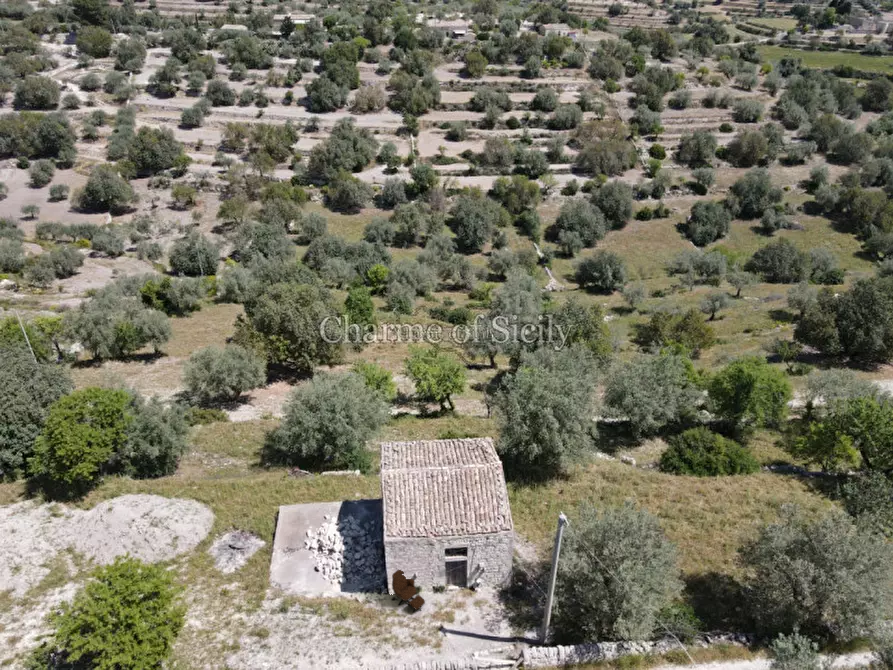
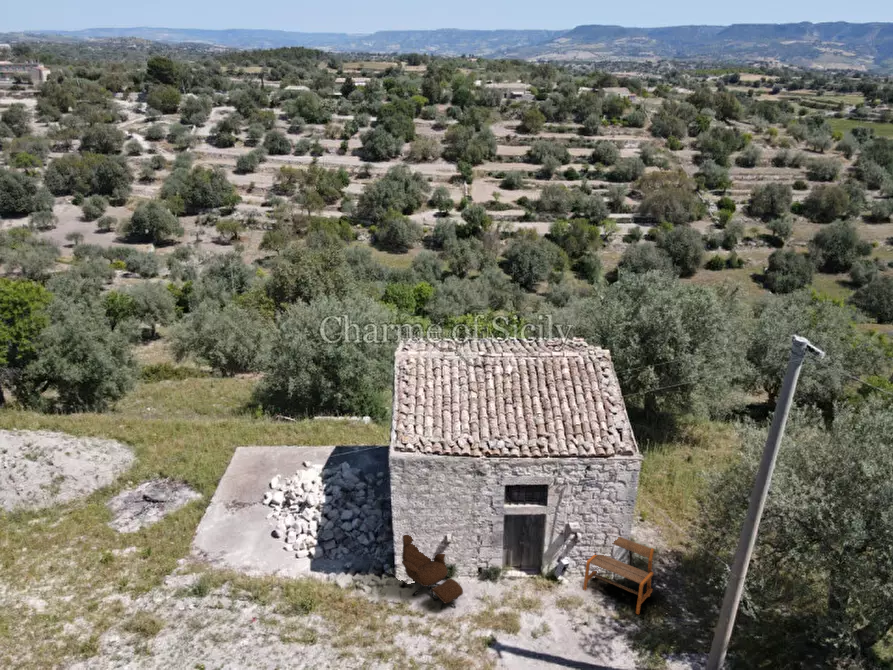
bench: none [488,564,523,608] -> present [583,537,654,614]

